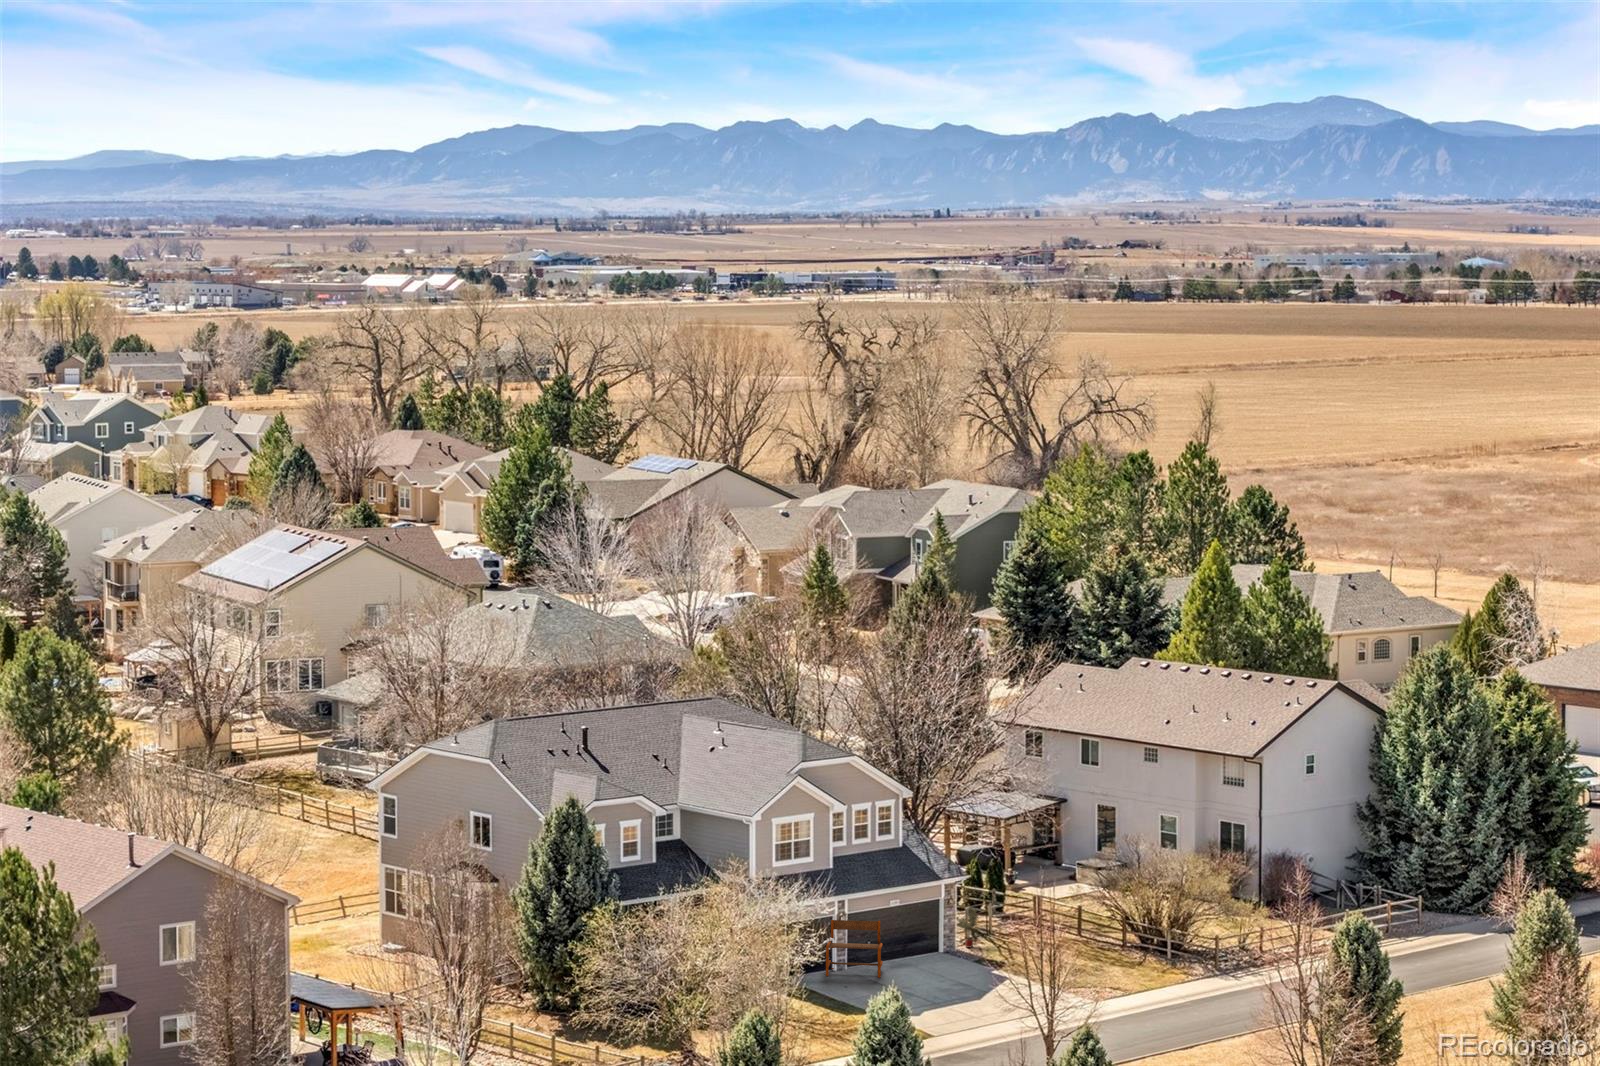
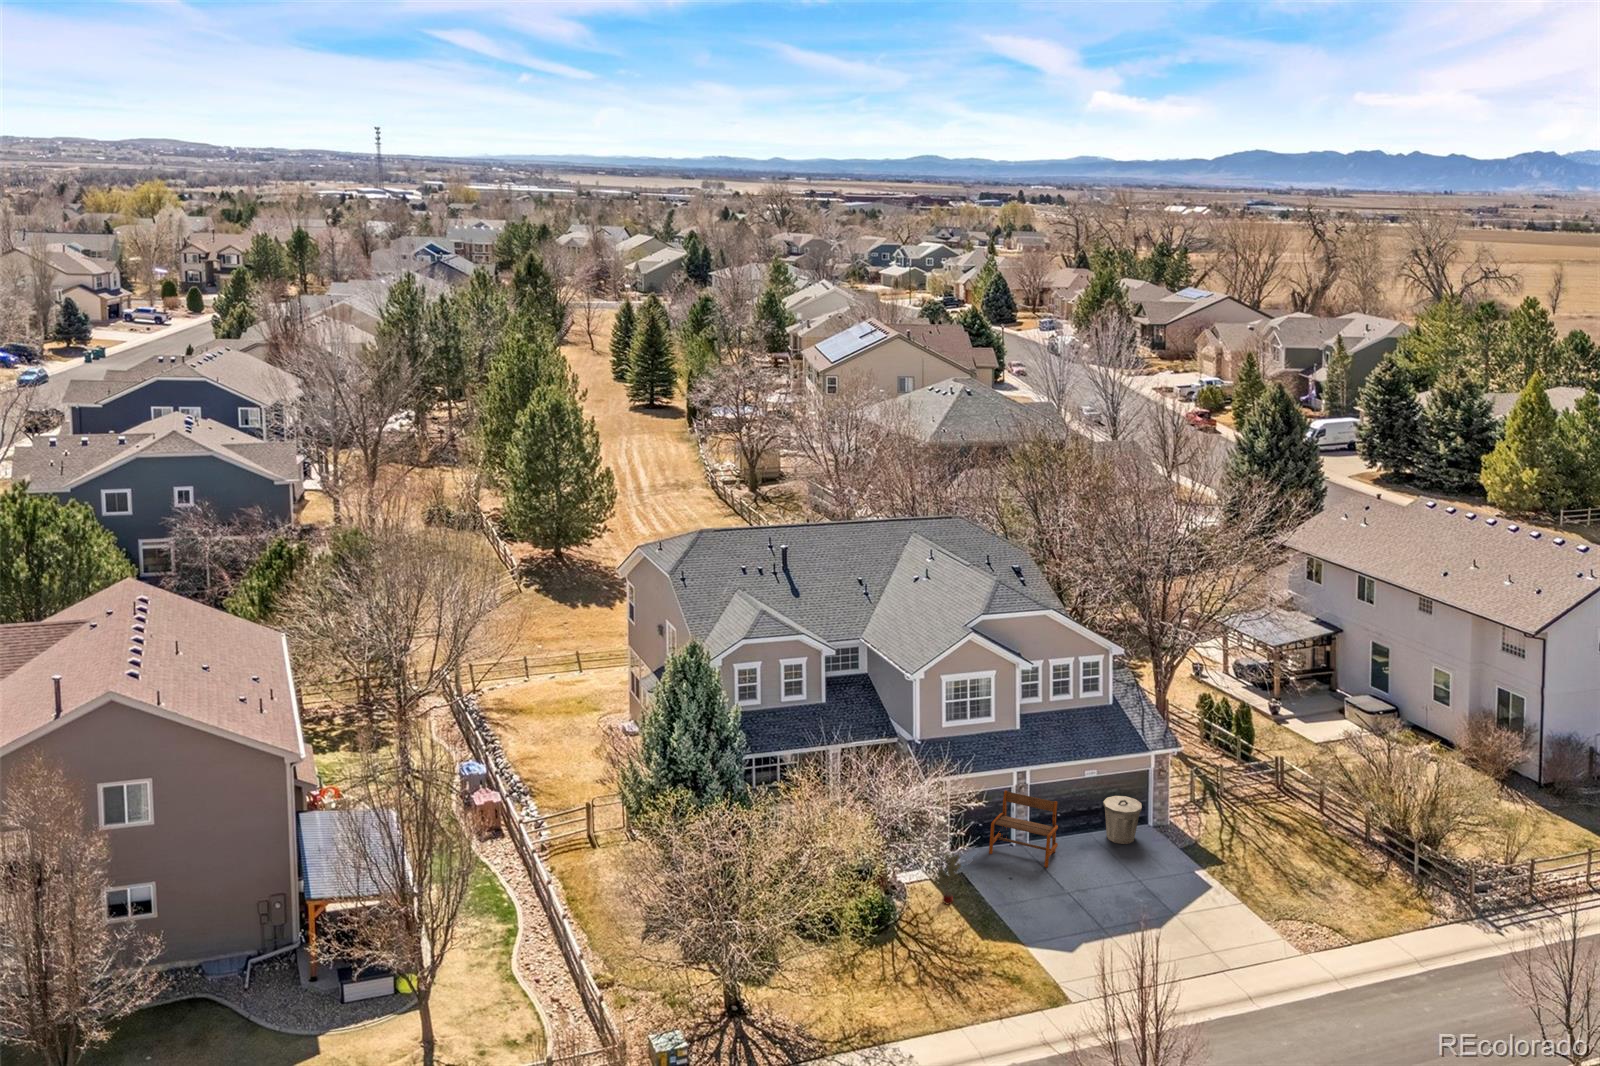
potted tree: present [958,906,978,948] -> present [933,852,961,904]
trash can: none [912,921,946,961] -> present [1103,796,1142,844]

